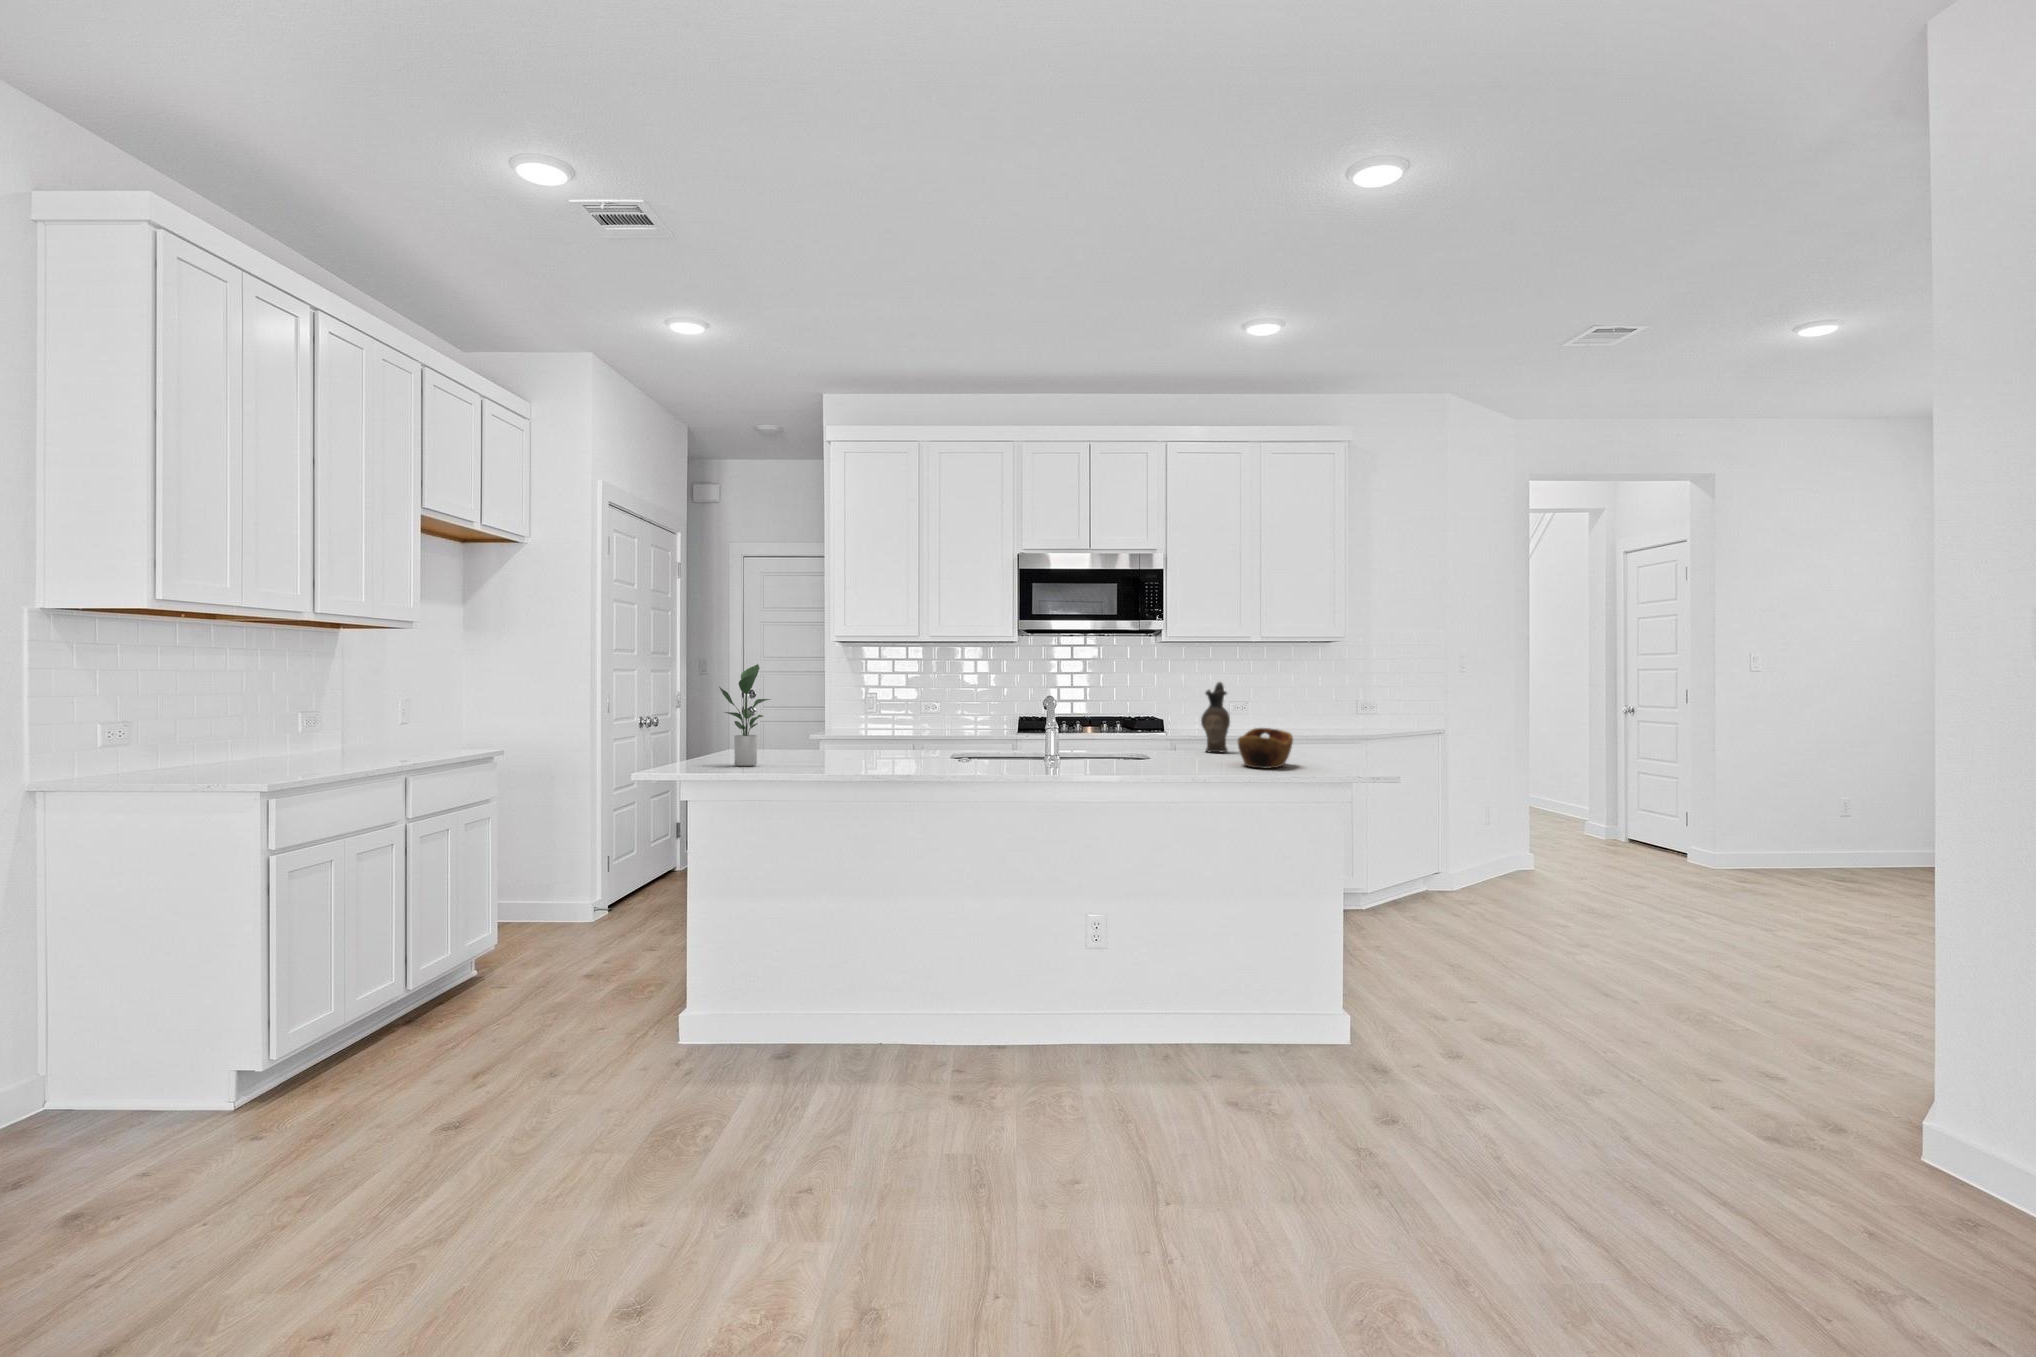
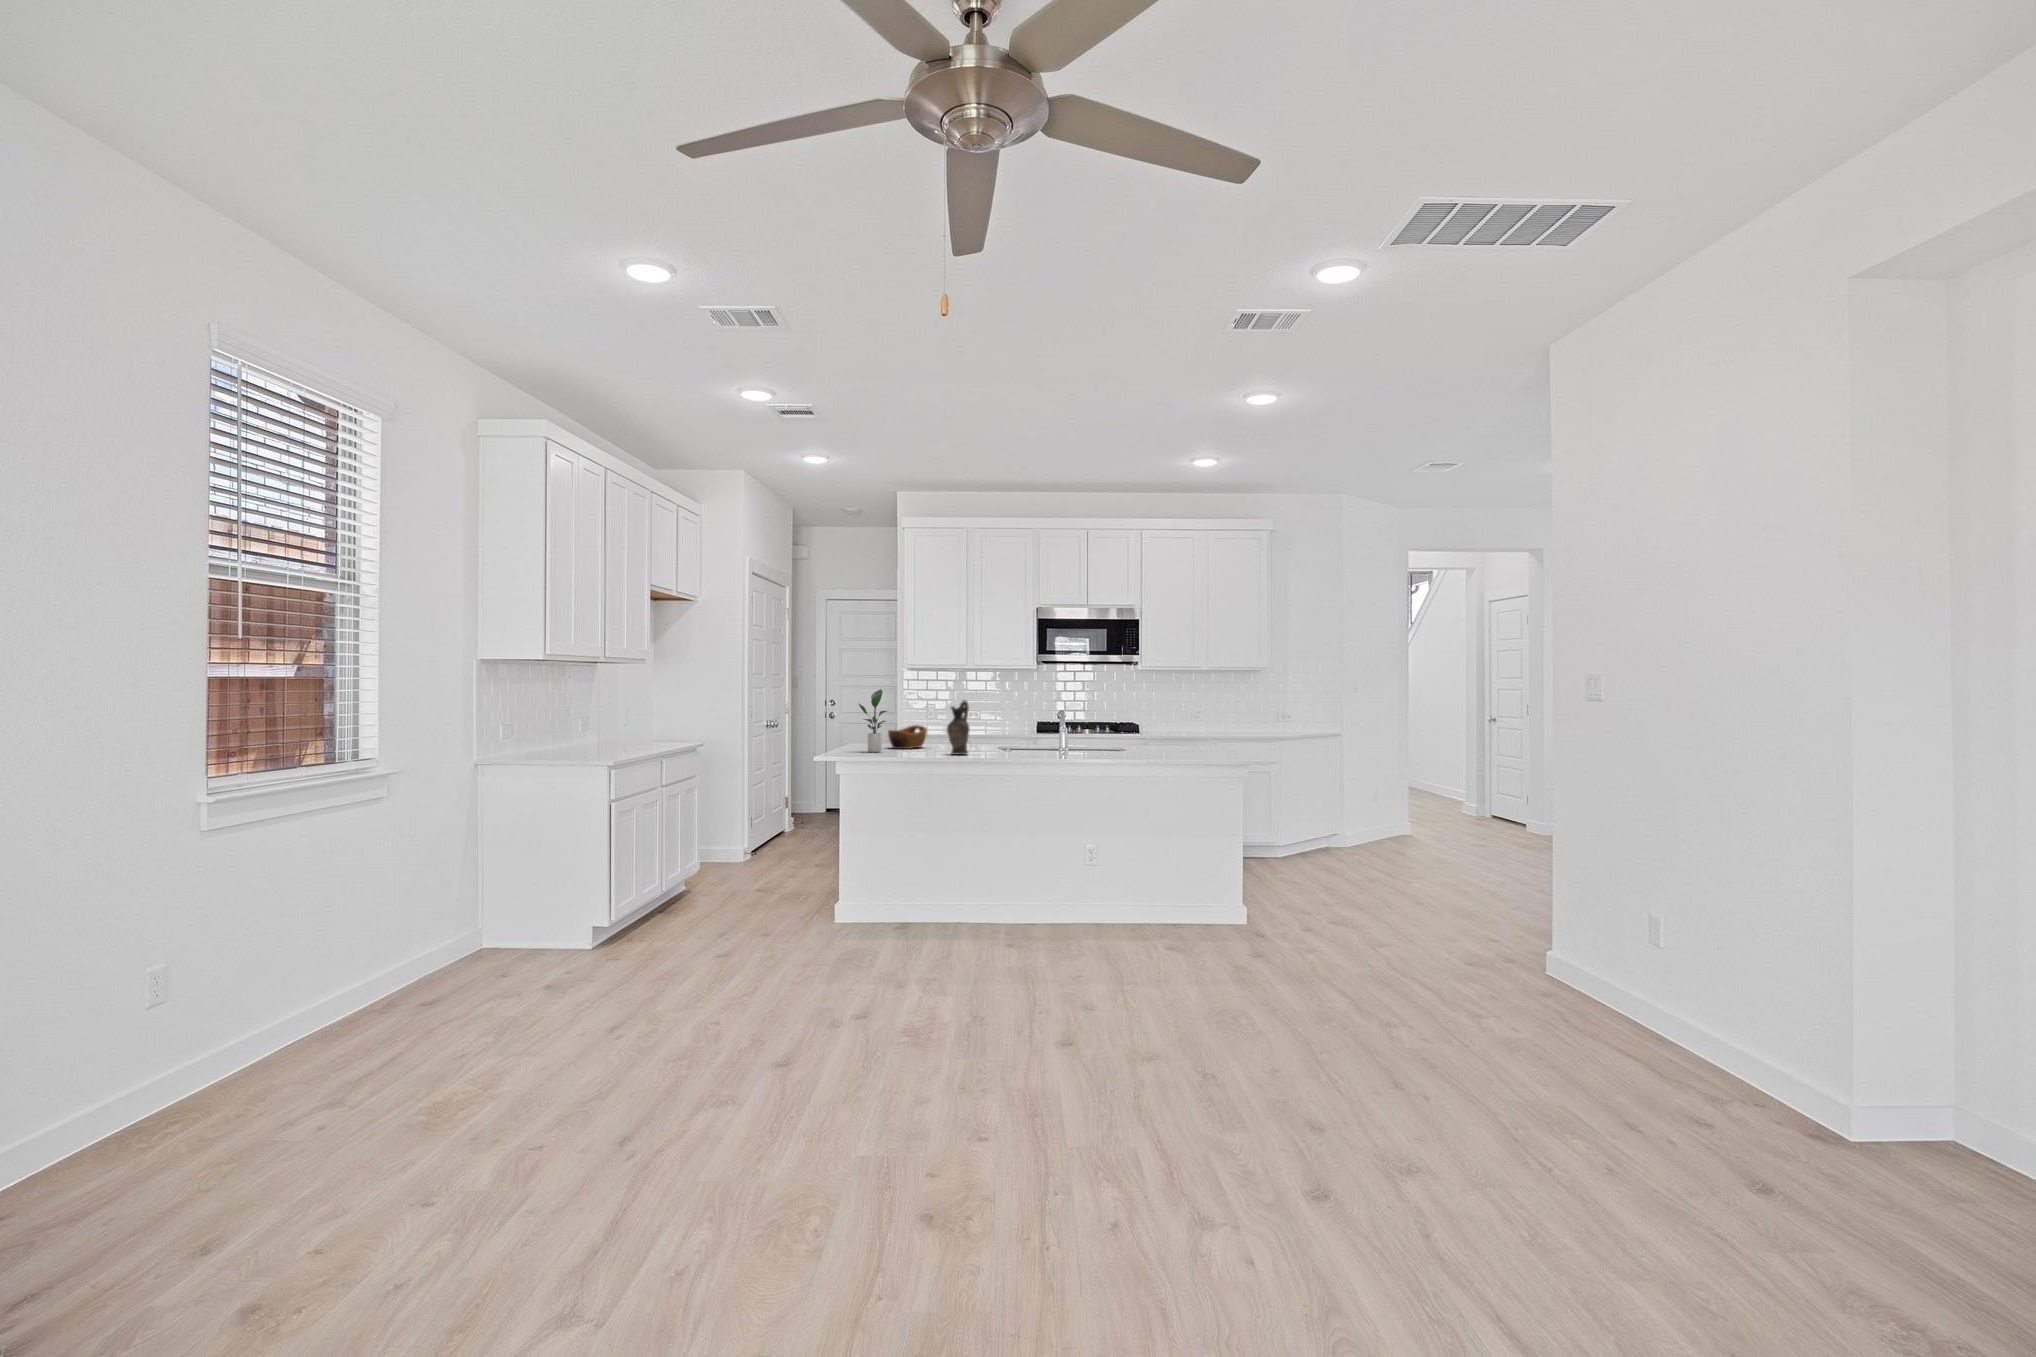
ceramic pitcher: present [1201,682,1230,752] -> present [947,700,969,755]
wooden bowl: present [1238,728,1293,769] -> present [888,725,927,749]

